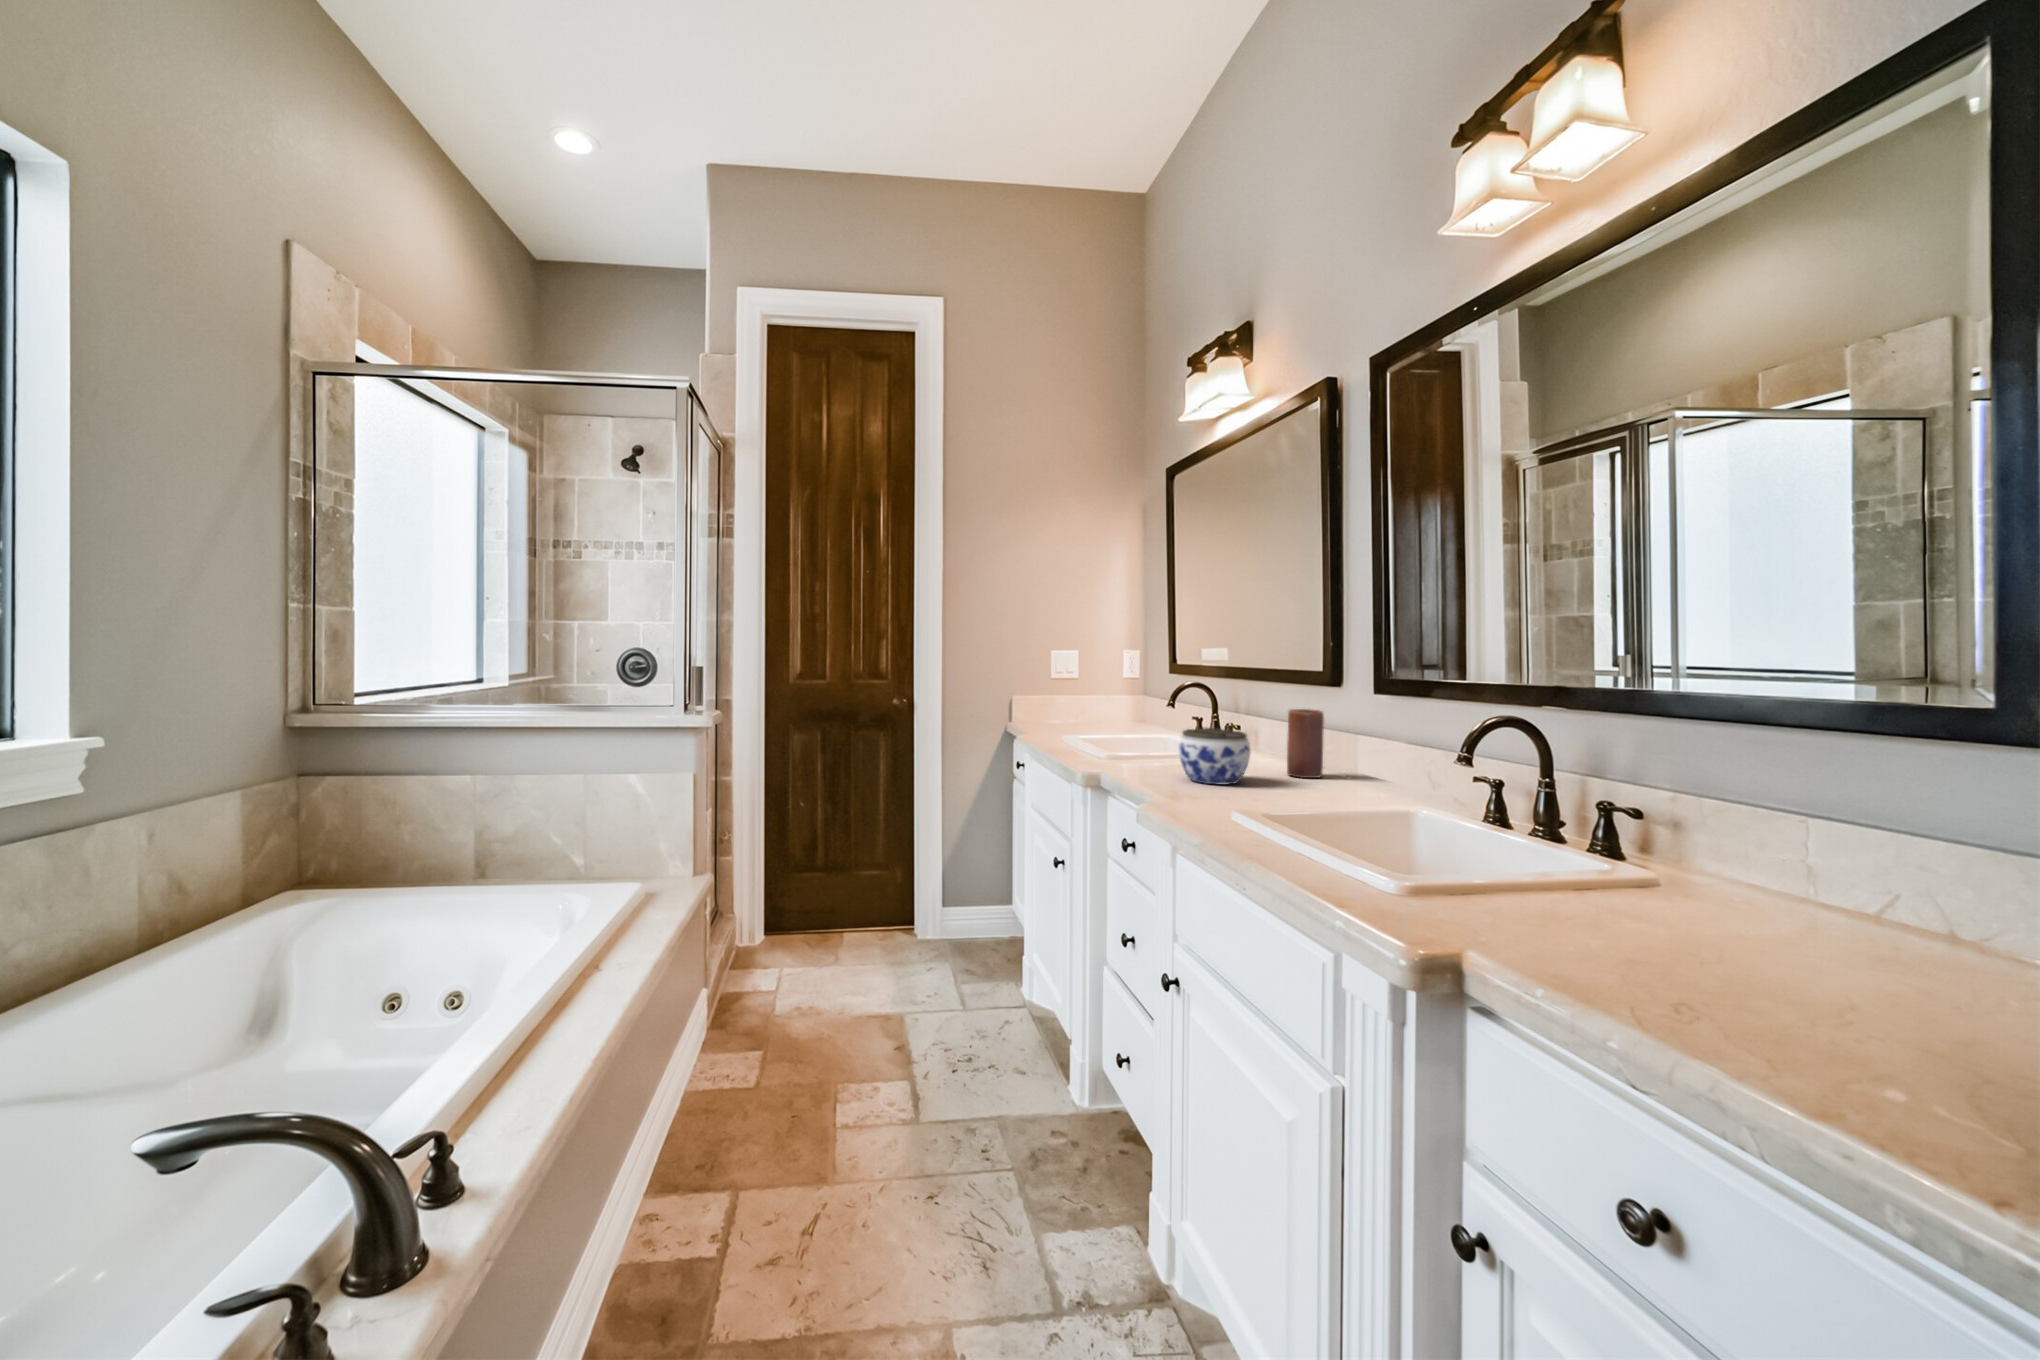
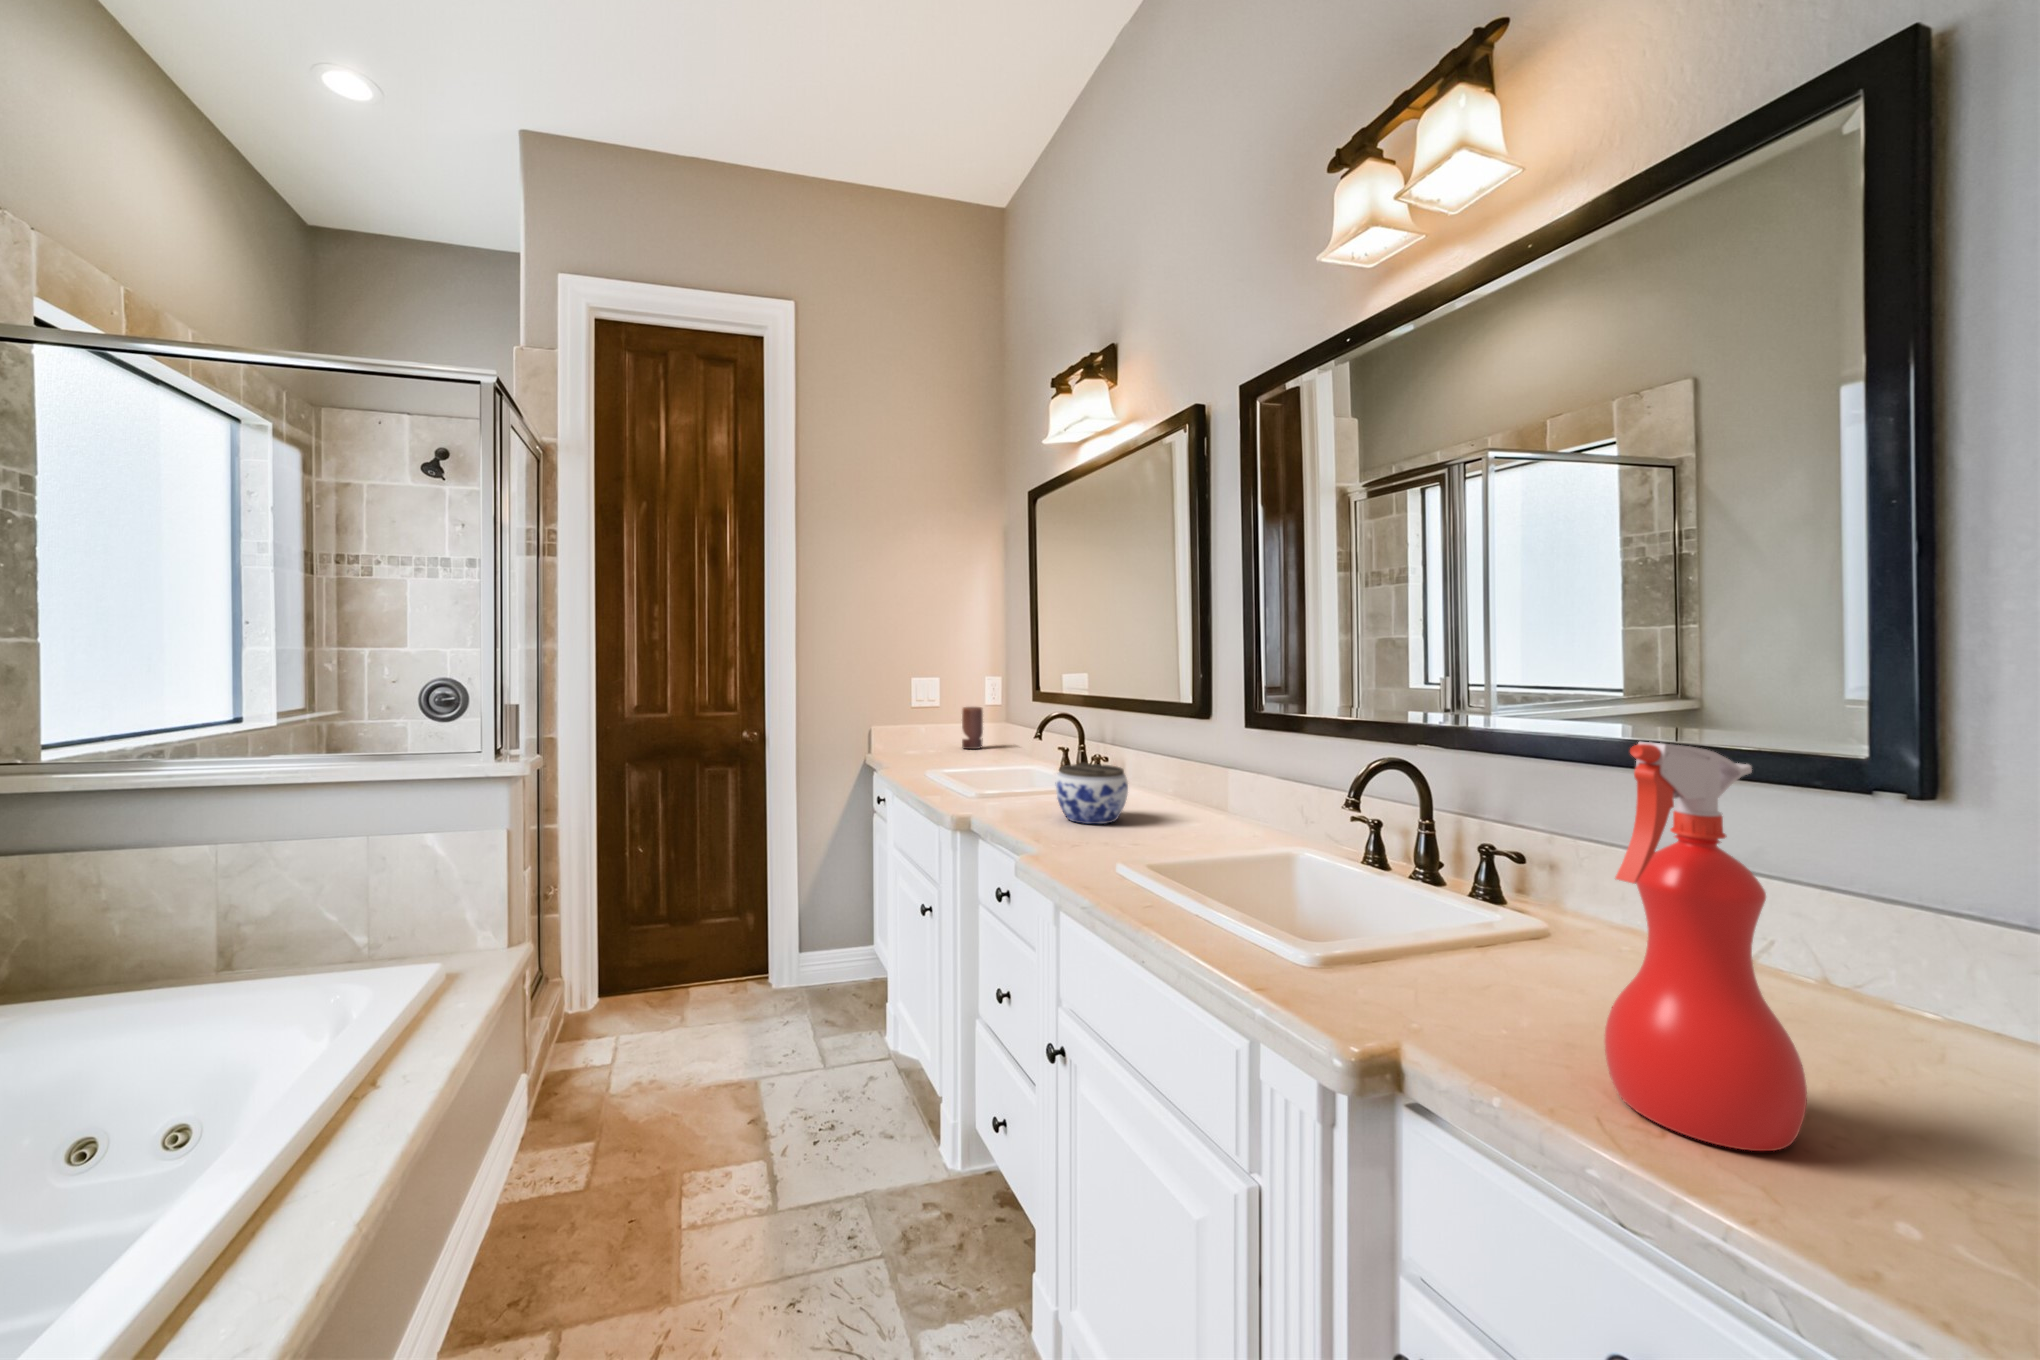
spray bottle: none [1650,664,1845,1037] -> present [1604,742,1807,1151]
candle: present [1287,709,1324,778] -> present [962,707,983,749]

